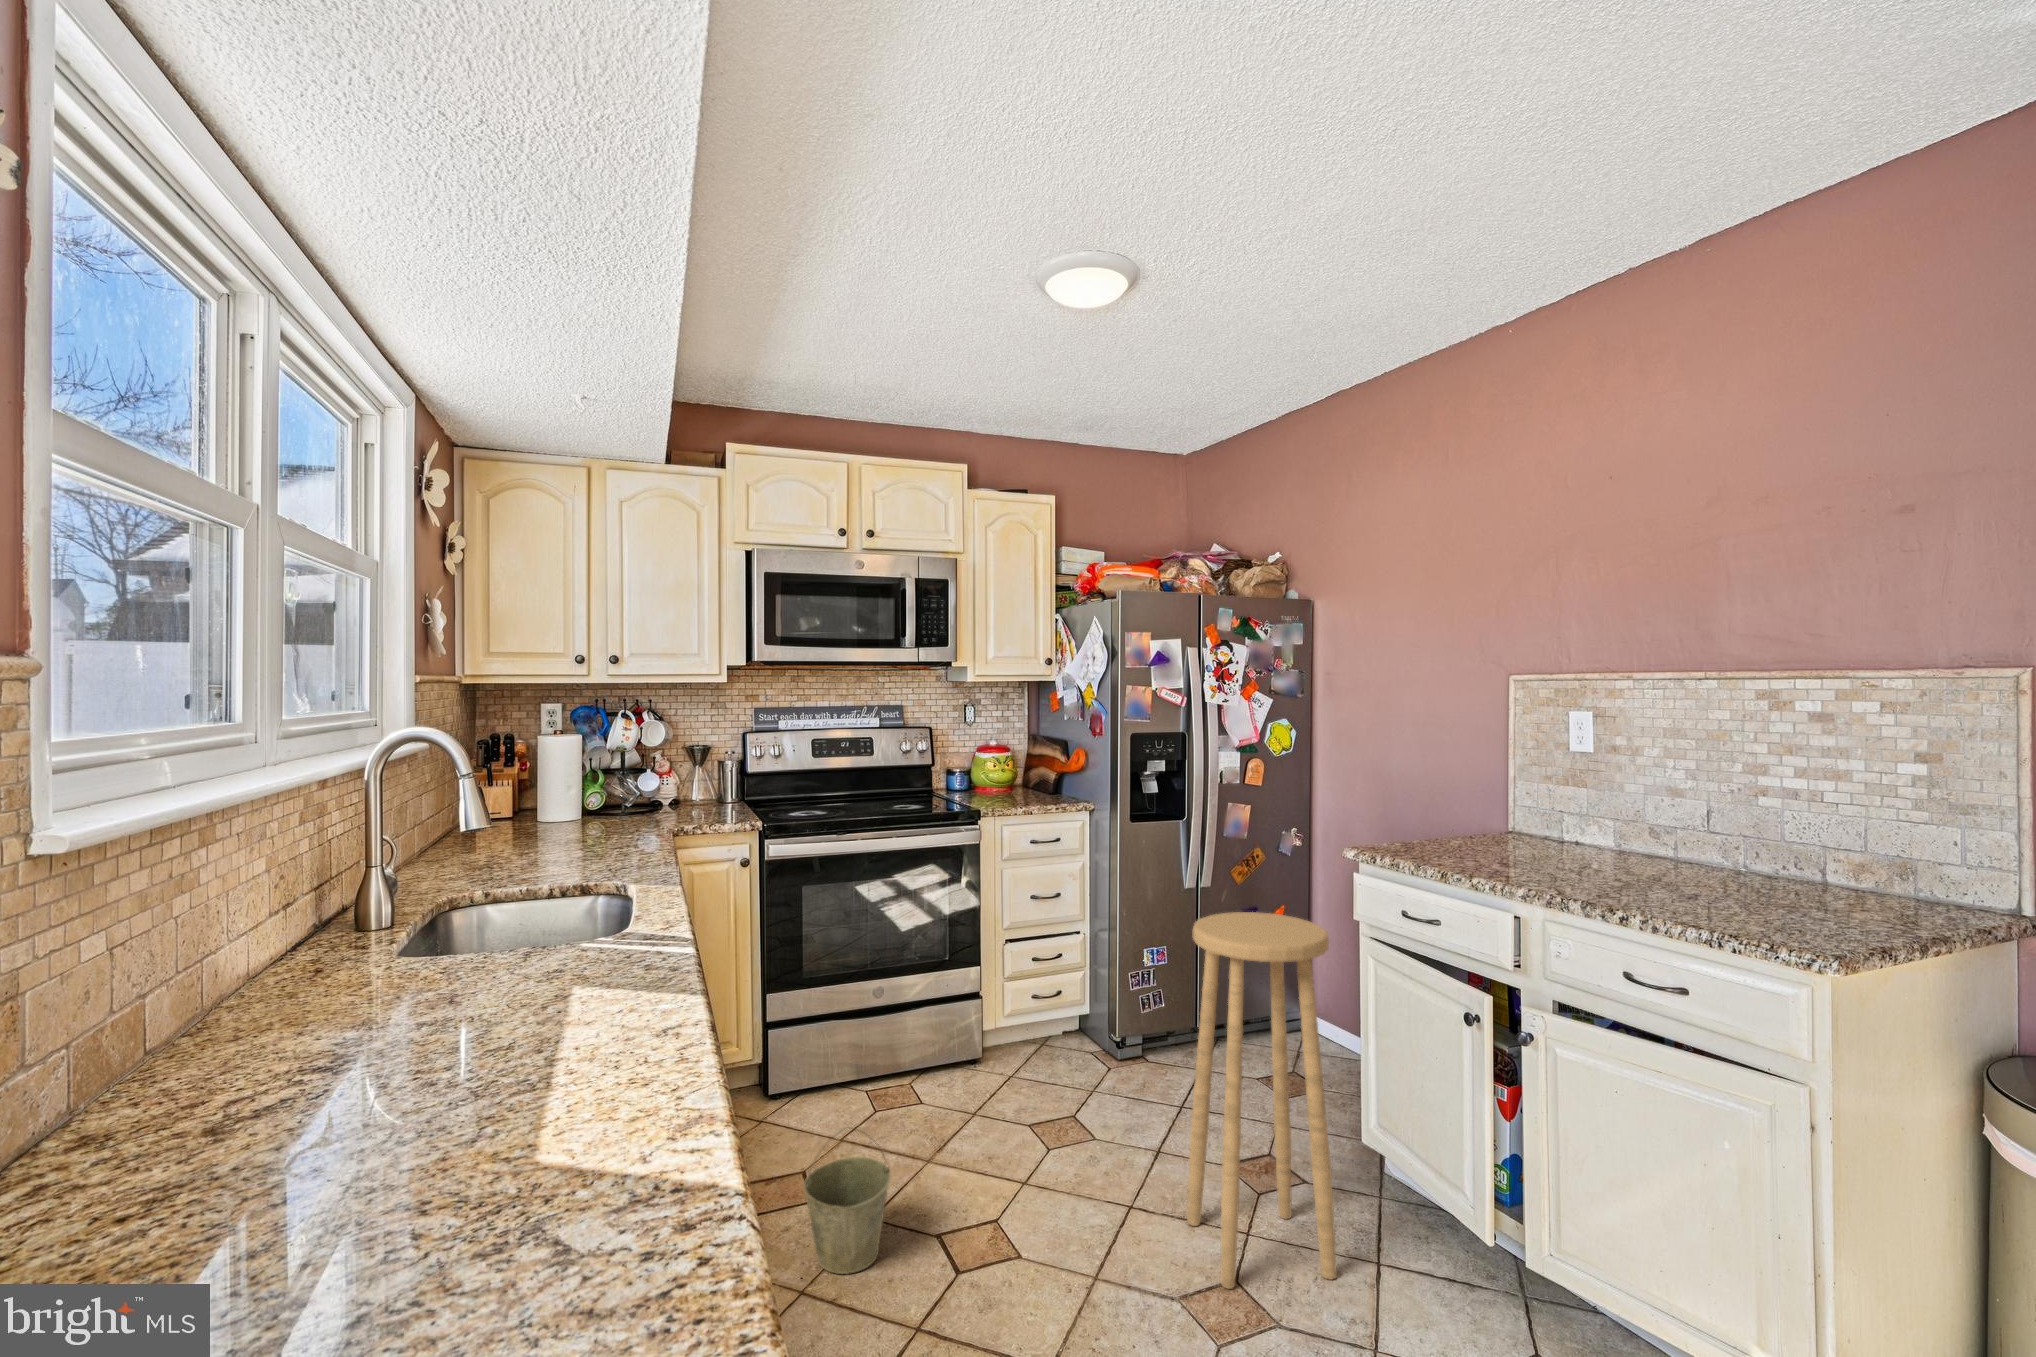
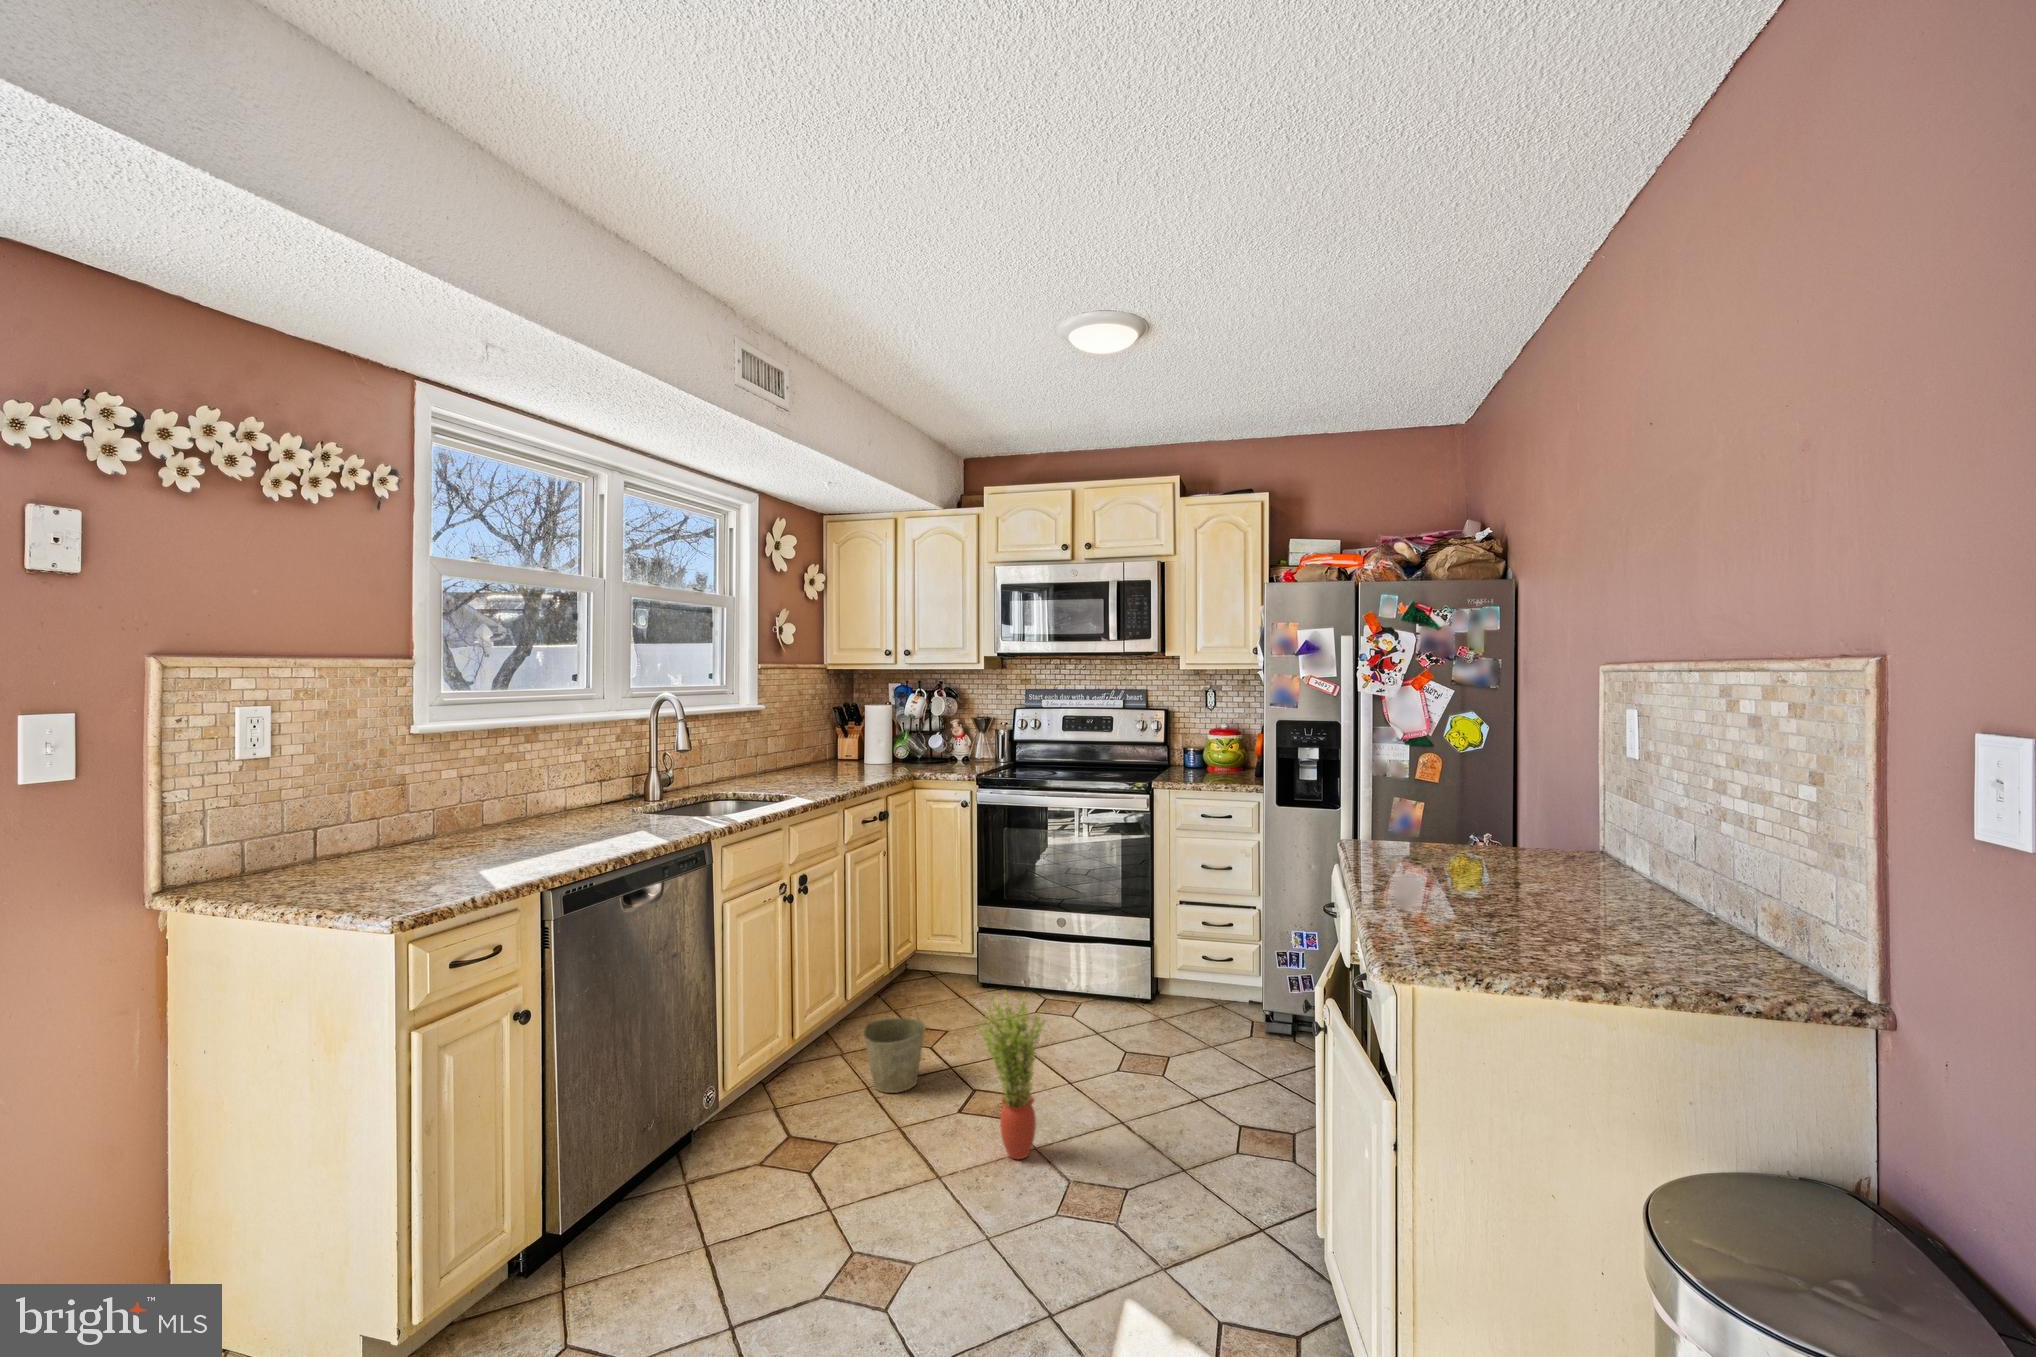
stool: present [1187,912,1337,1289] -> none [1086,884,1220,1230]
potted plant: none [1069,1074,1143,1283] -> present [977,994,1046,1159]

